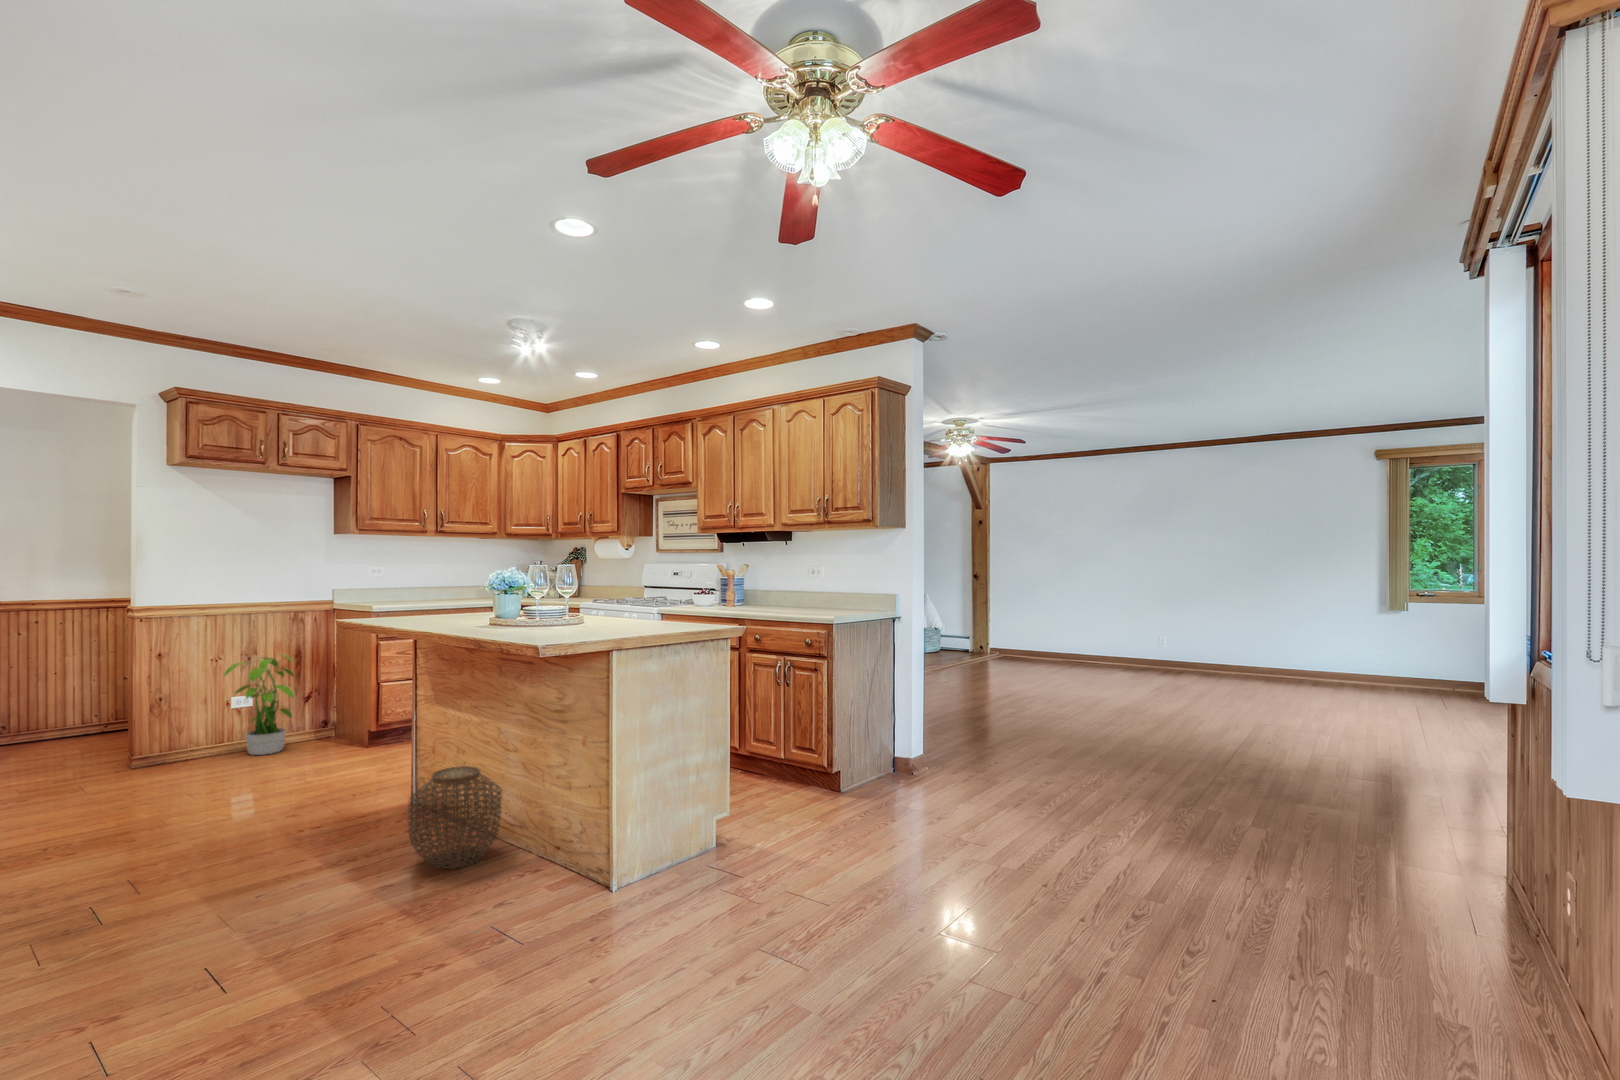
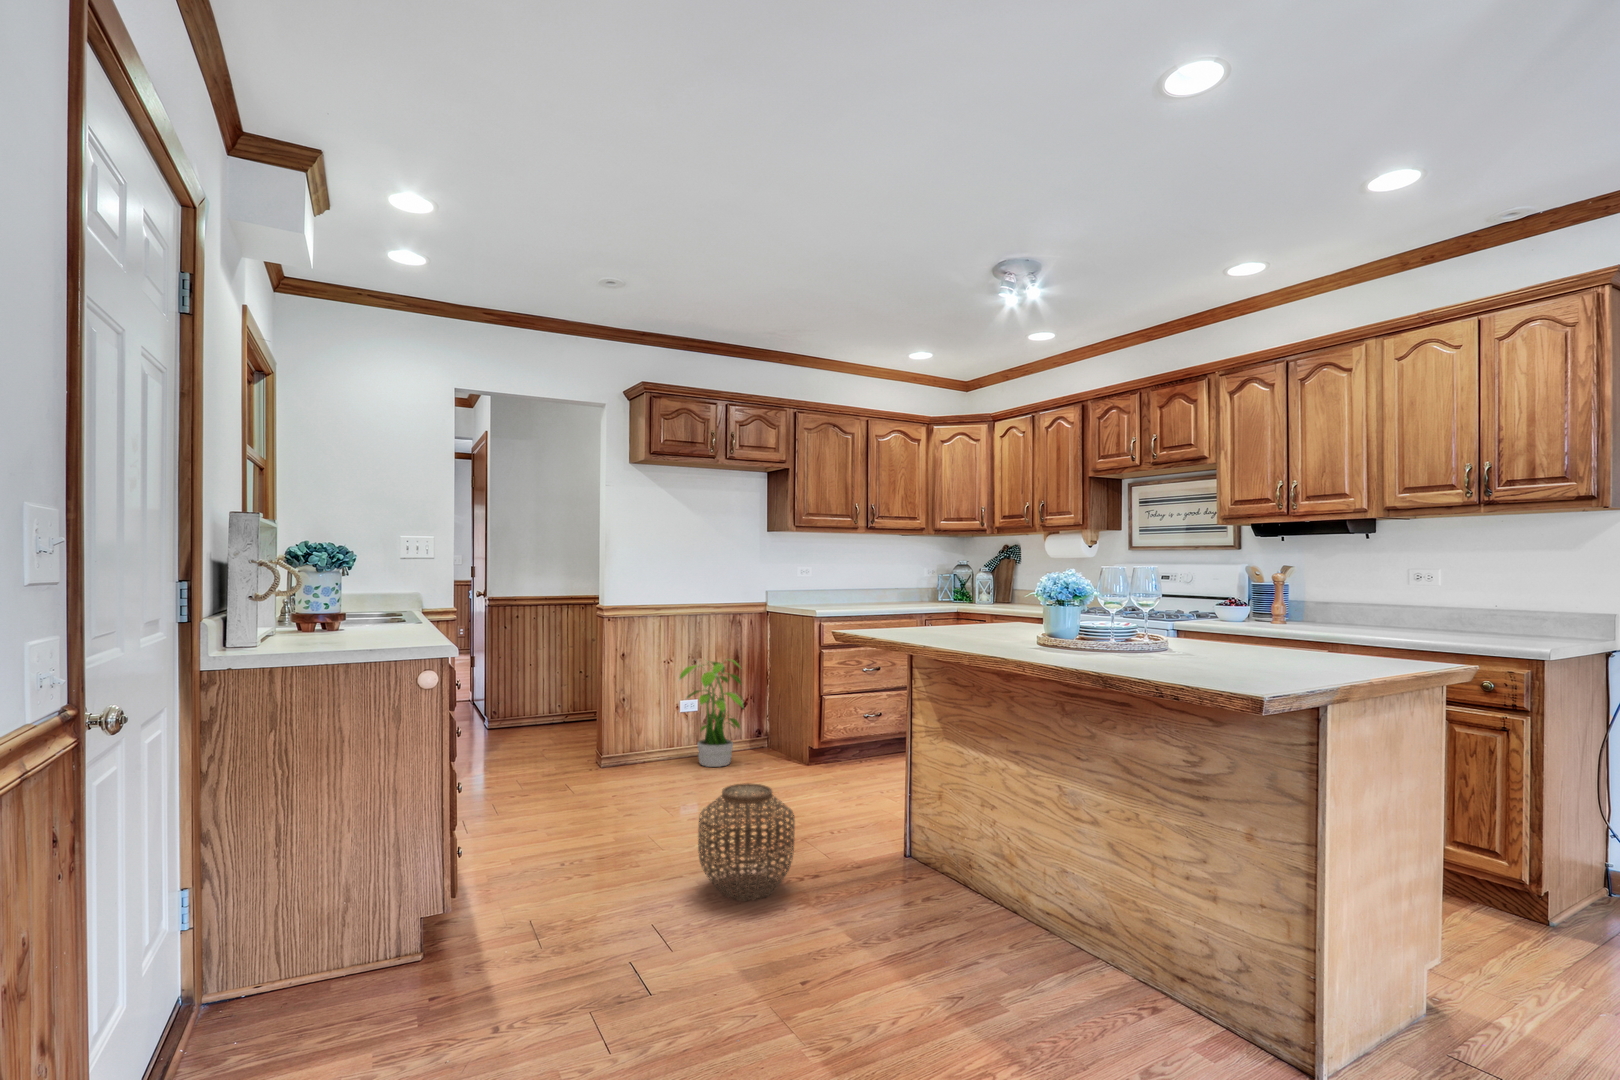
woven basket: present [409,766,501,869] -> present [698,783,794,901]

